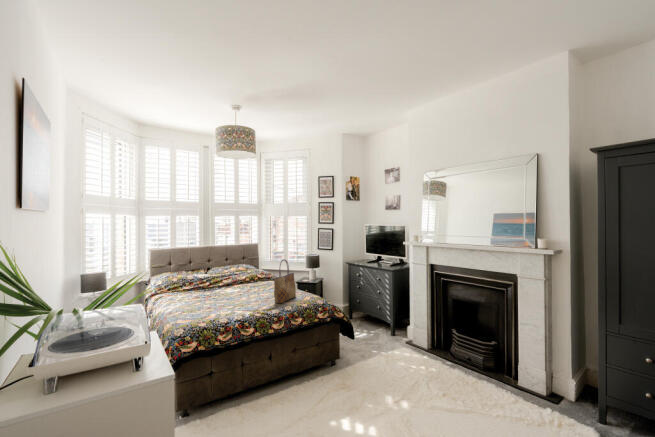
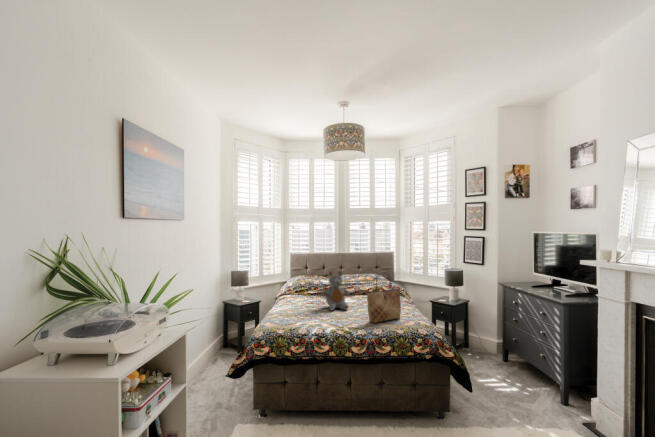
stuffed bear: none [217,263,247,300] -> present [321,271,350,310]

